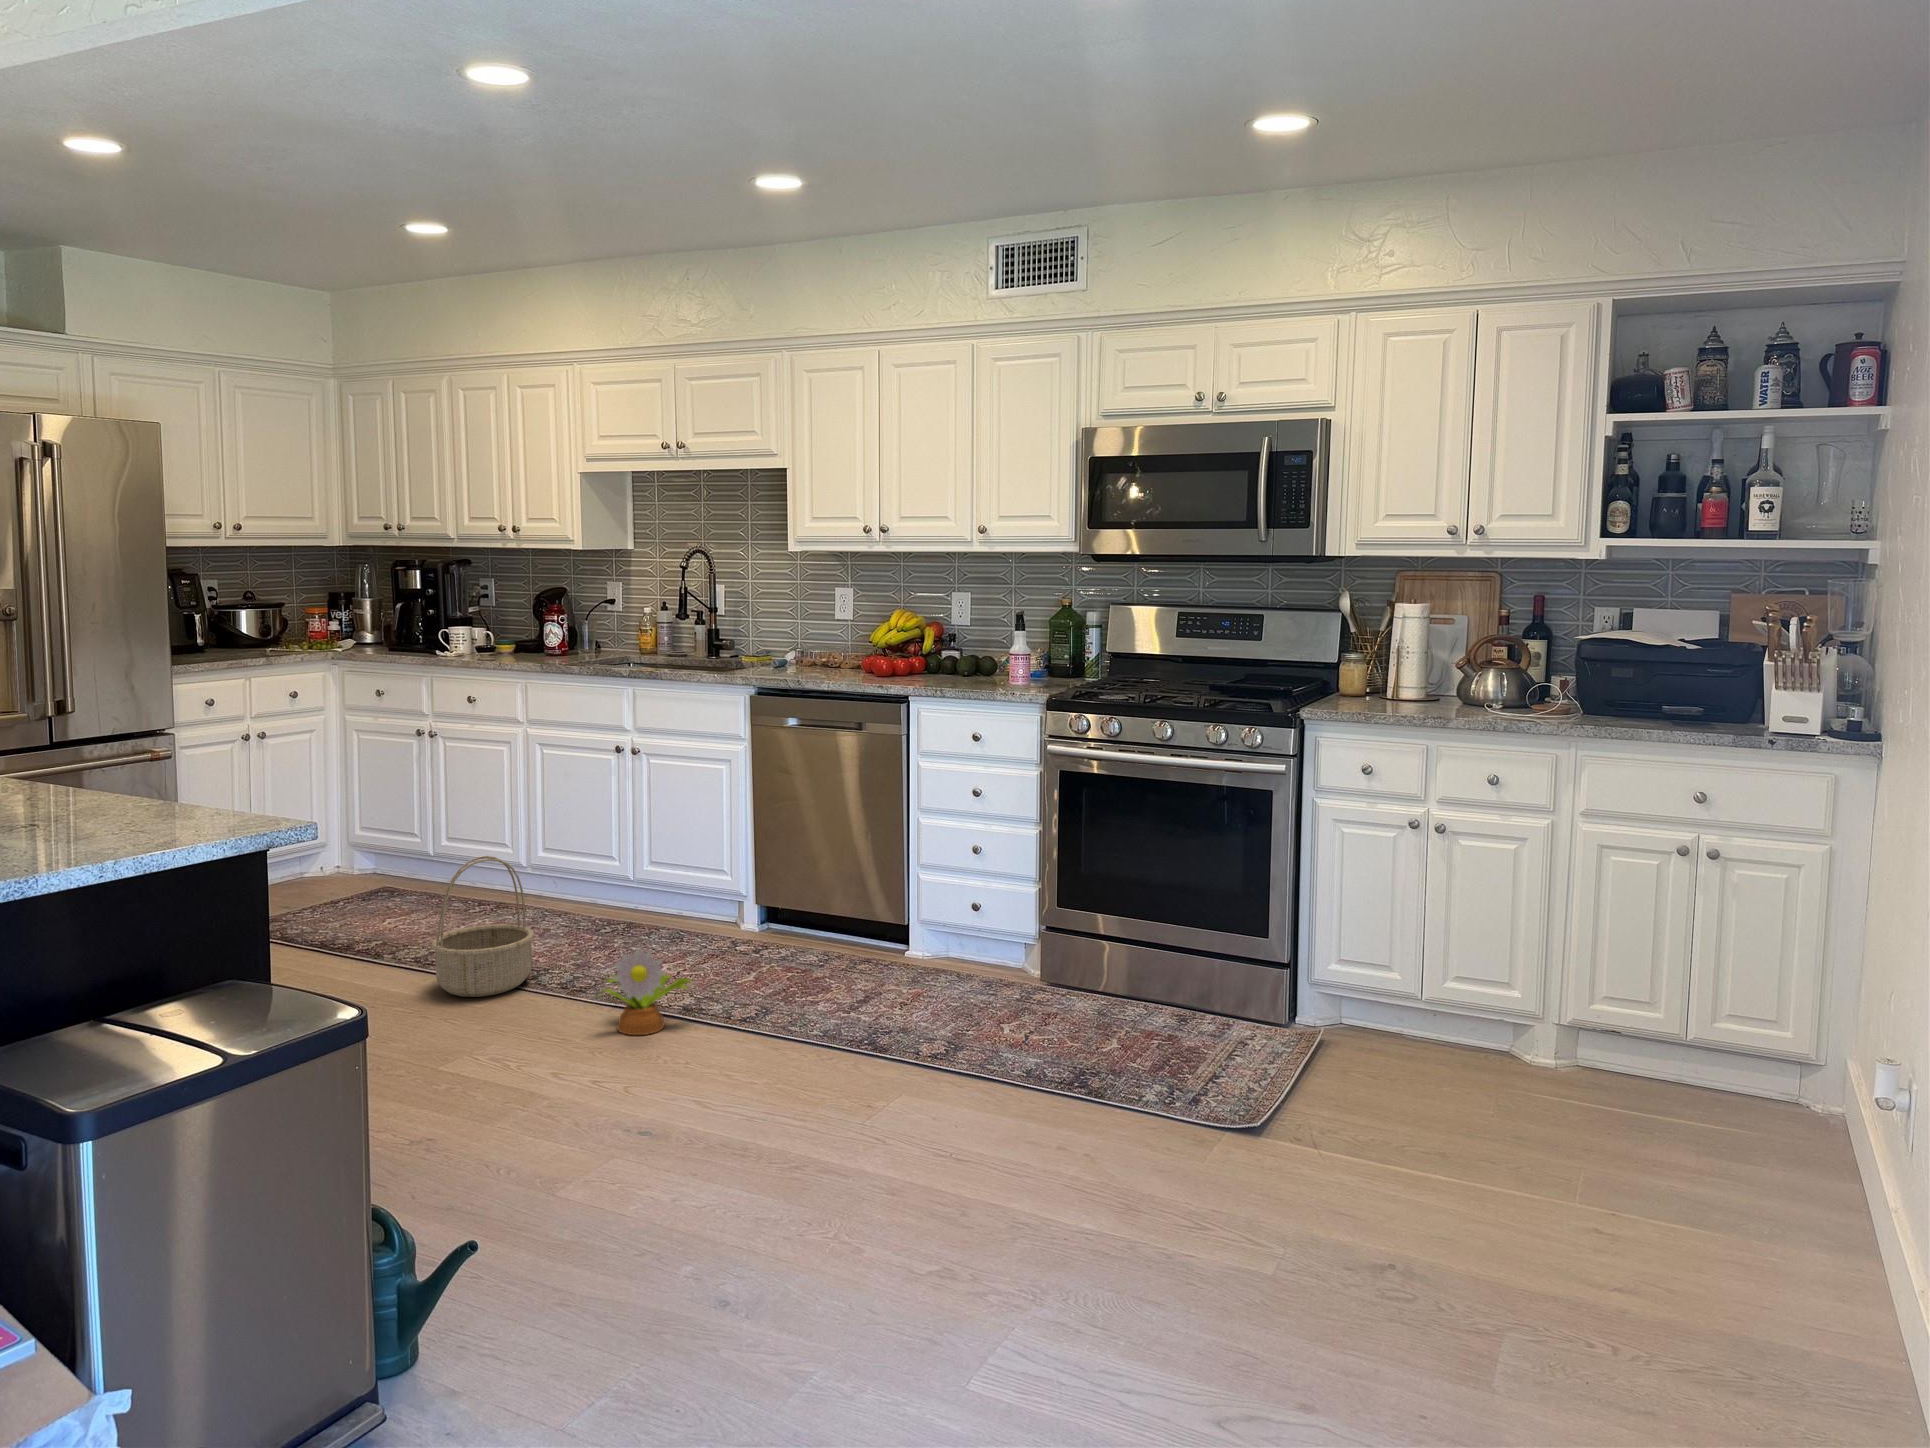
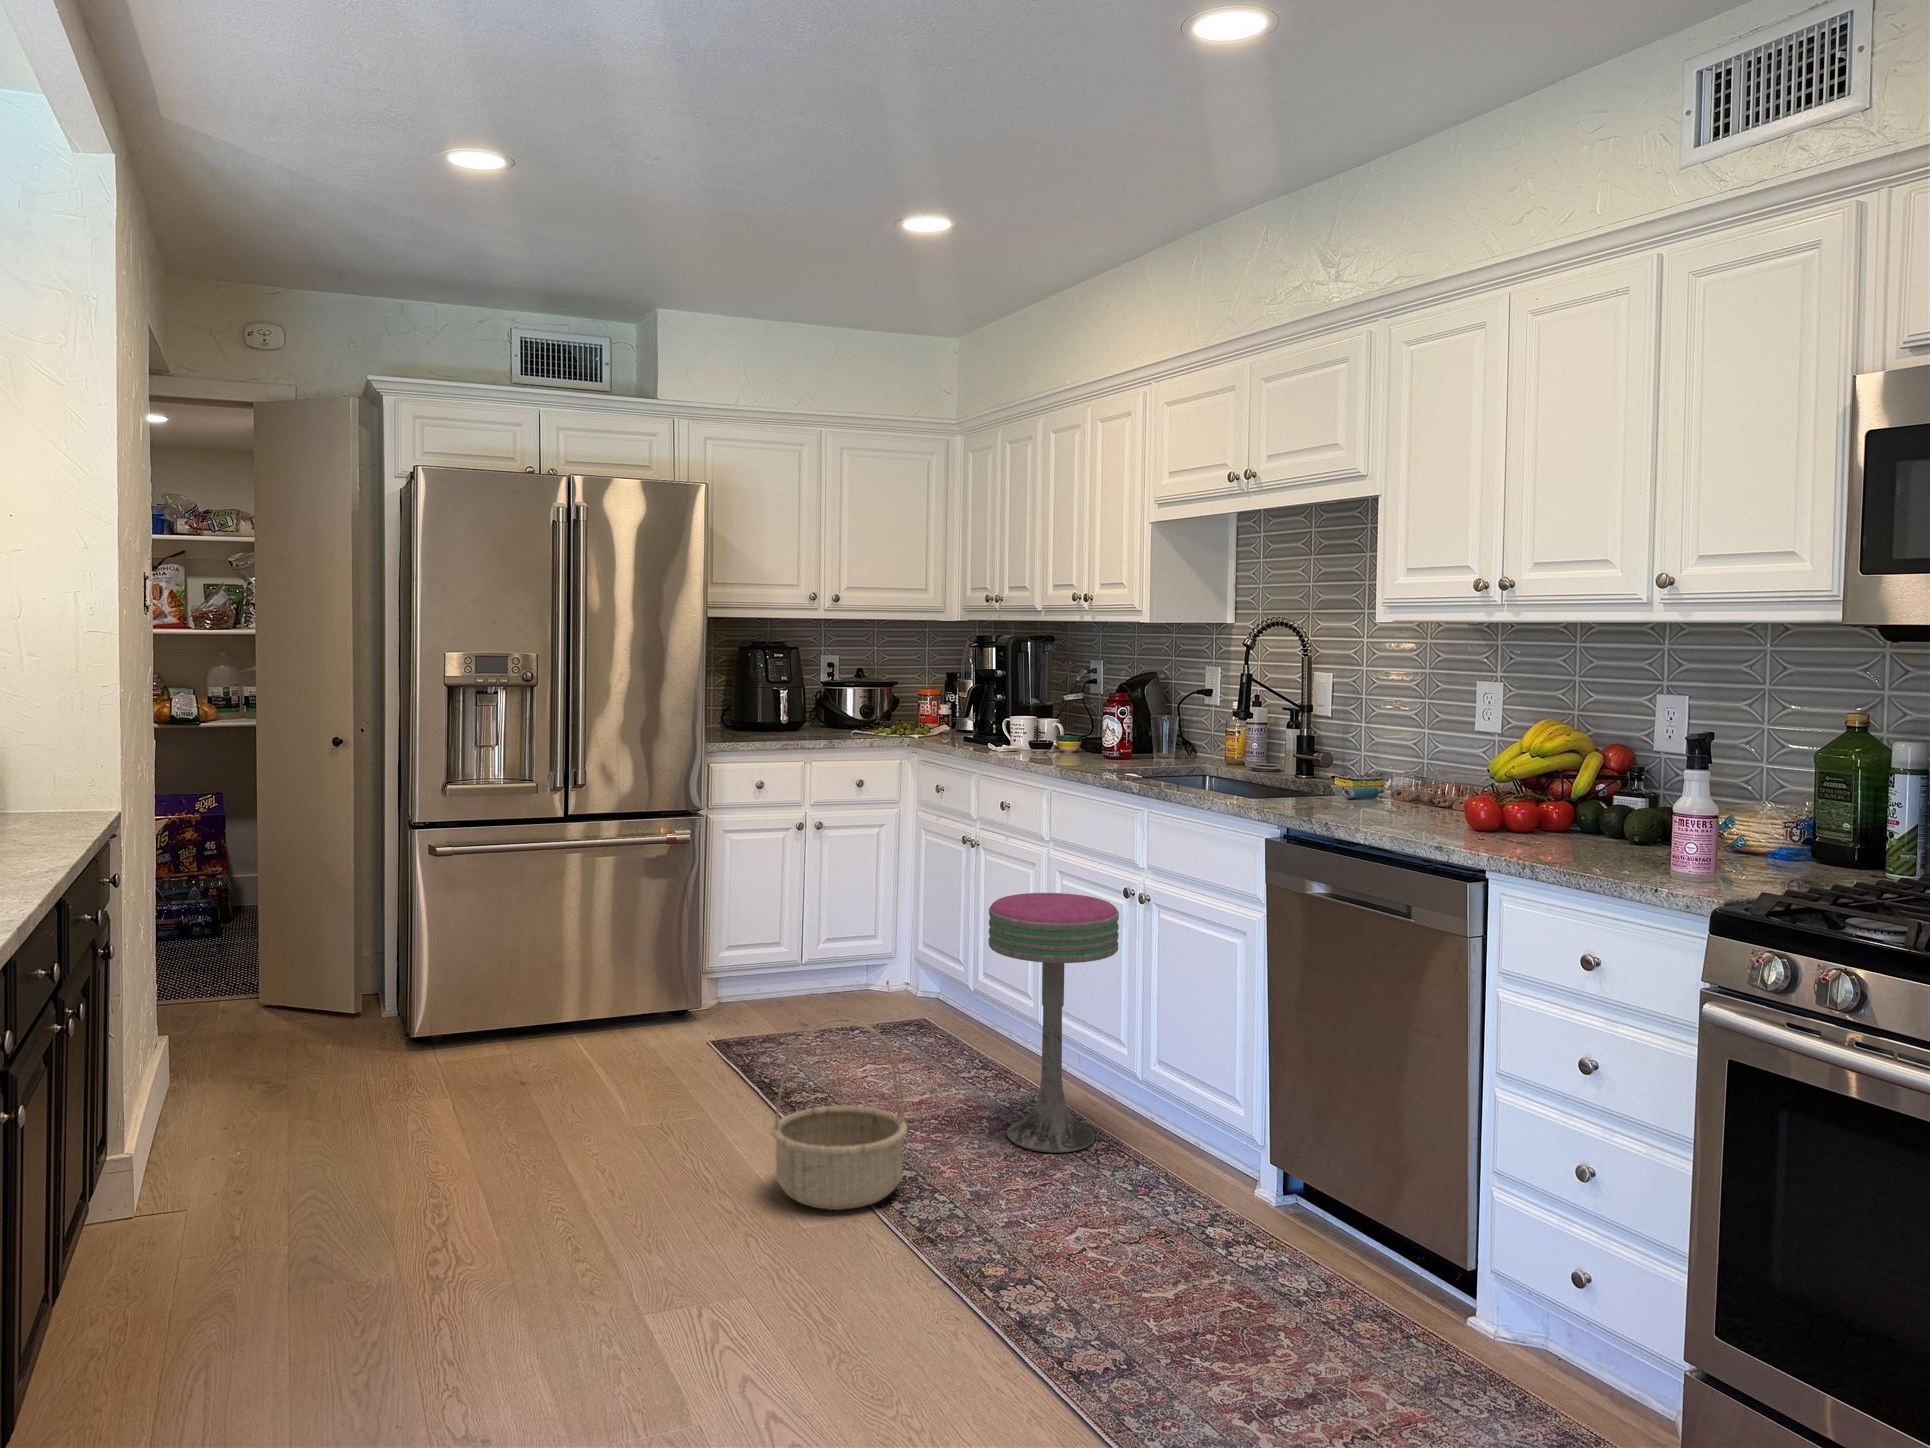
bar stool: none [537,755,634,939] -> present [989,893,1119,1153]
decorative plant: present [596,949,691,1035] -> none [862,1215,1011,1353]

